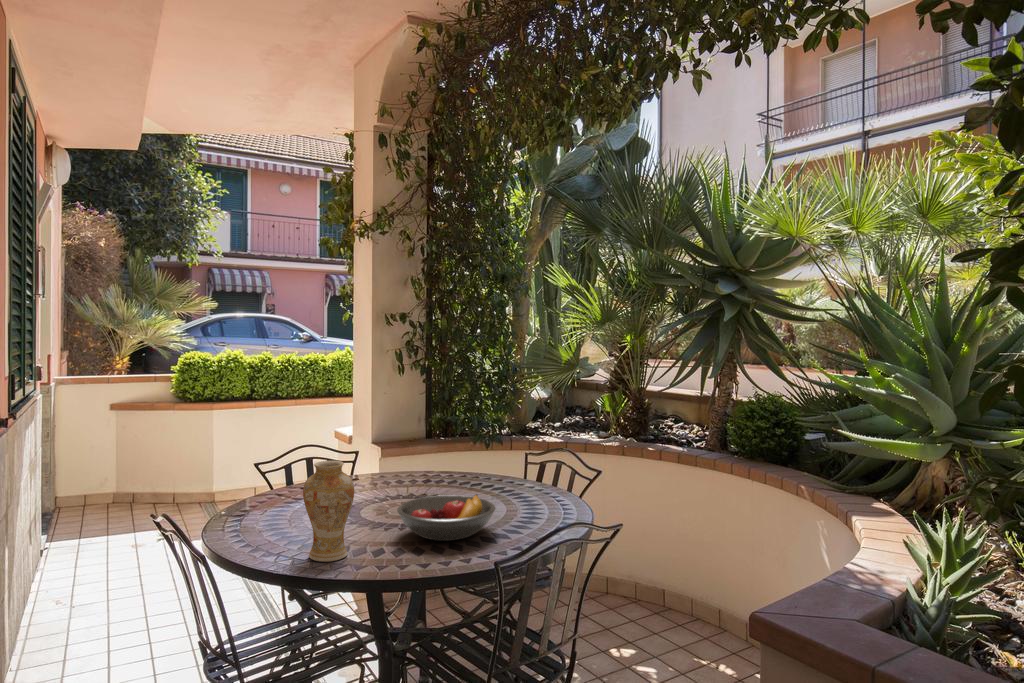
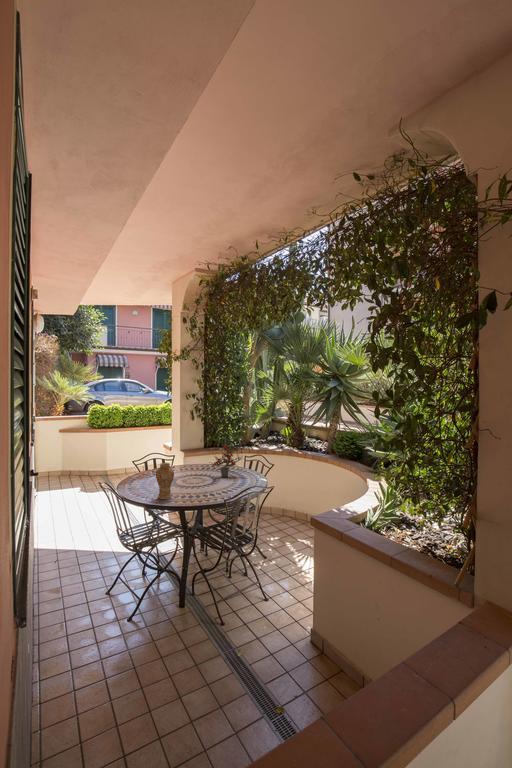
potted plant: none [442,405,532,502] -> present [212,445,241,477]
fruit bowl: present [397,494,496,541] -> none [190,475,227,492]

